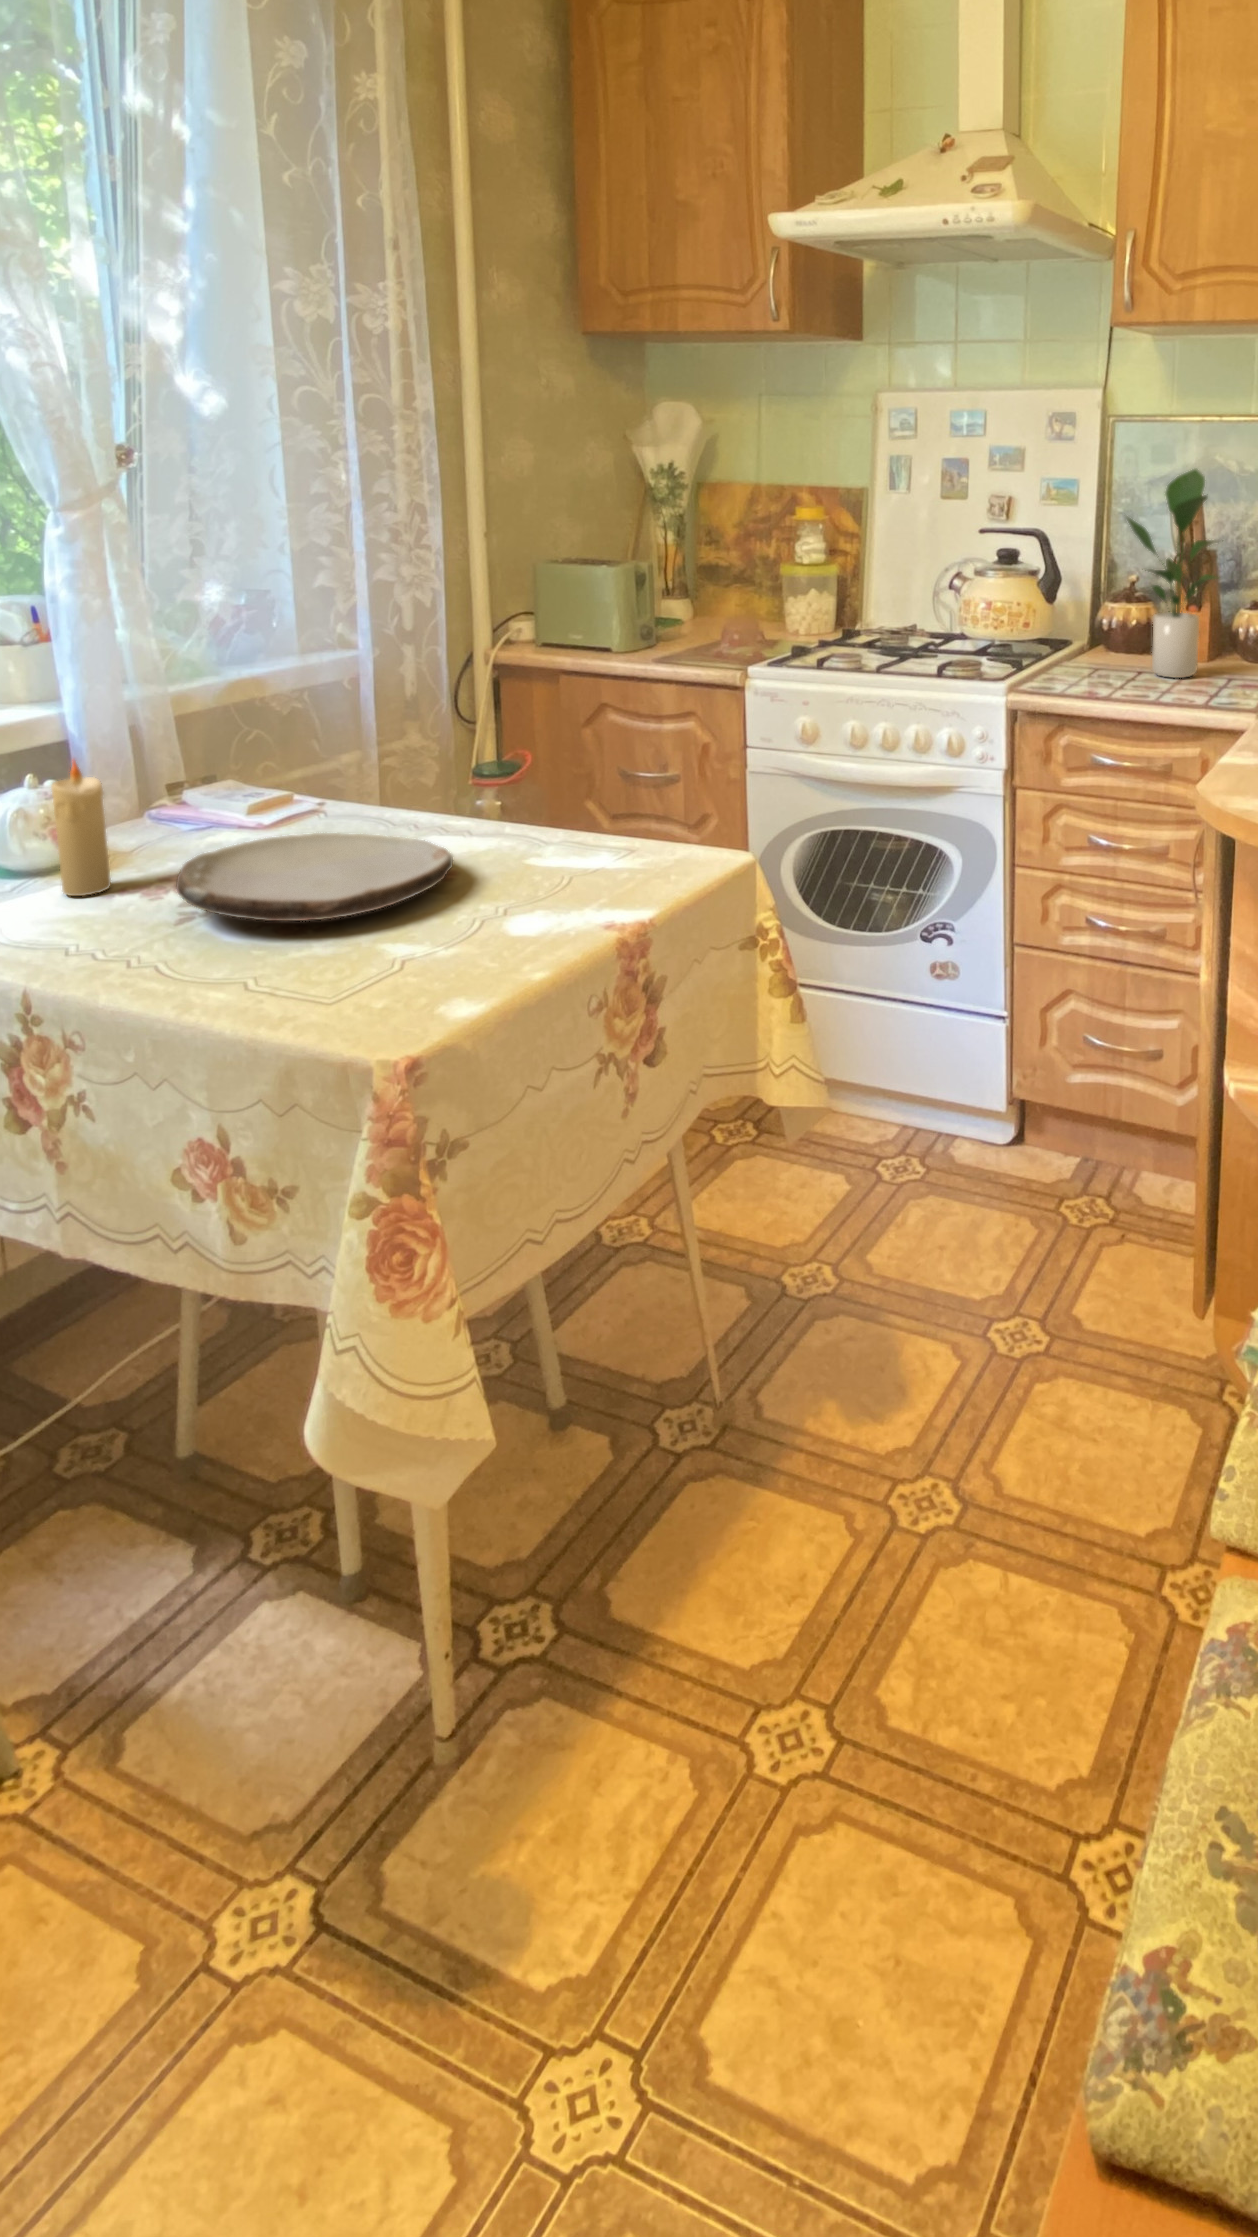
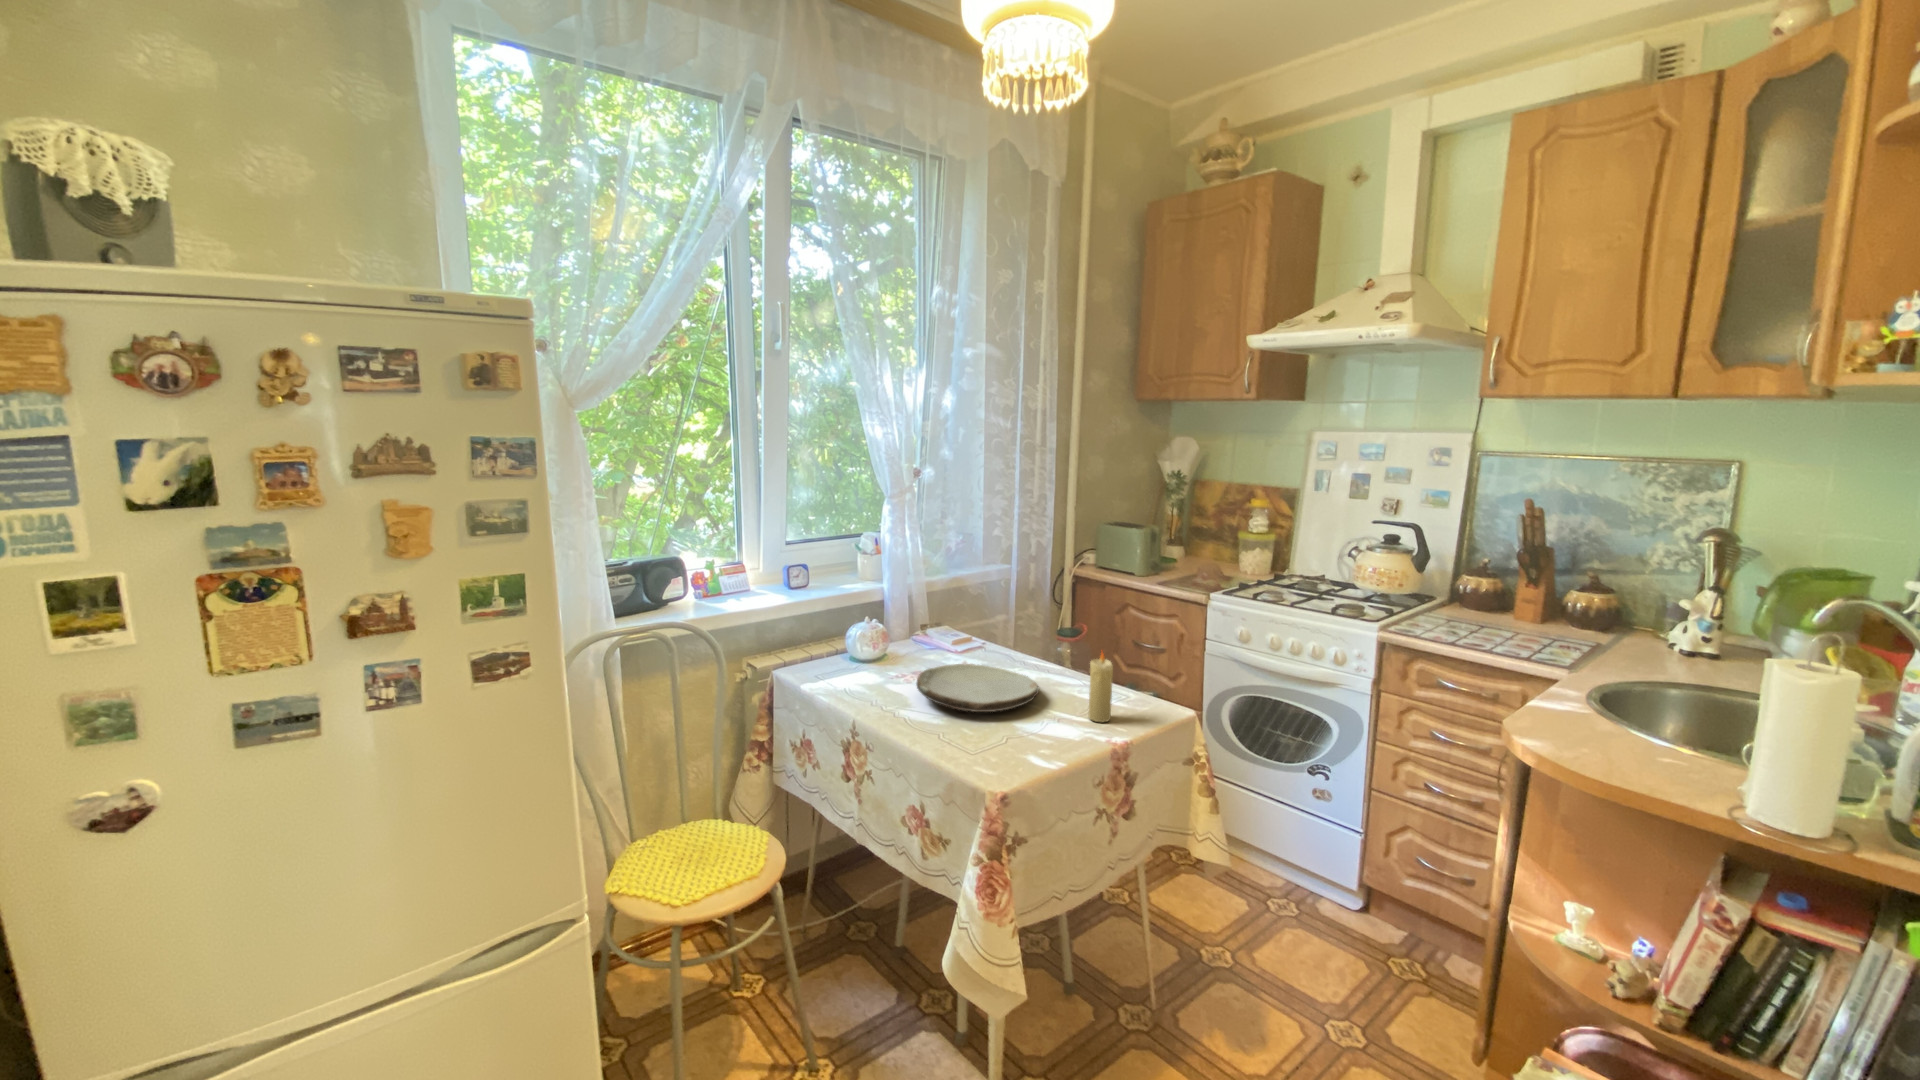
potted plant: present [1127,469,1217,678] -> none [1474,495,1554,634]
candle: present [51,761,111,896] -> present [1089,652,1113,722]

